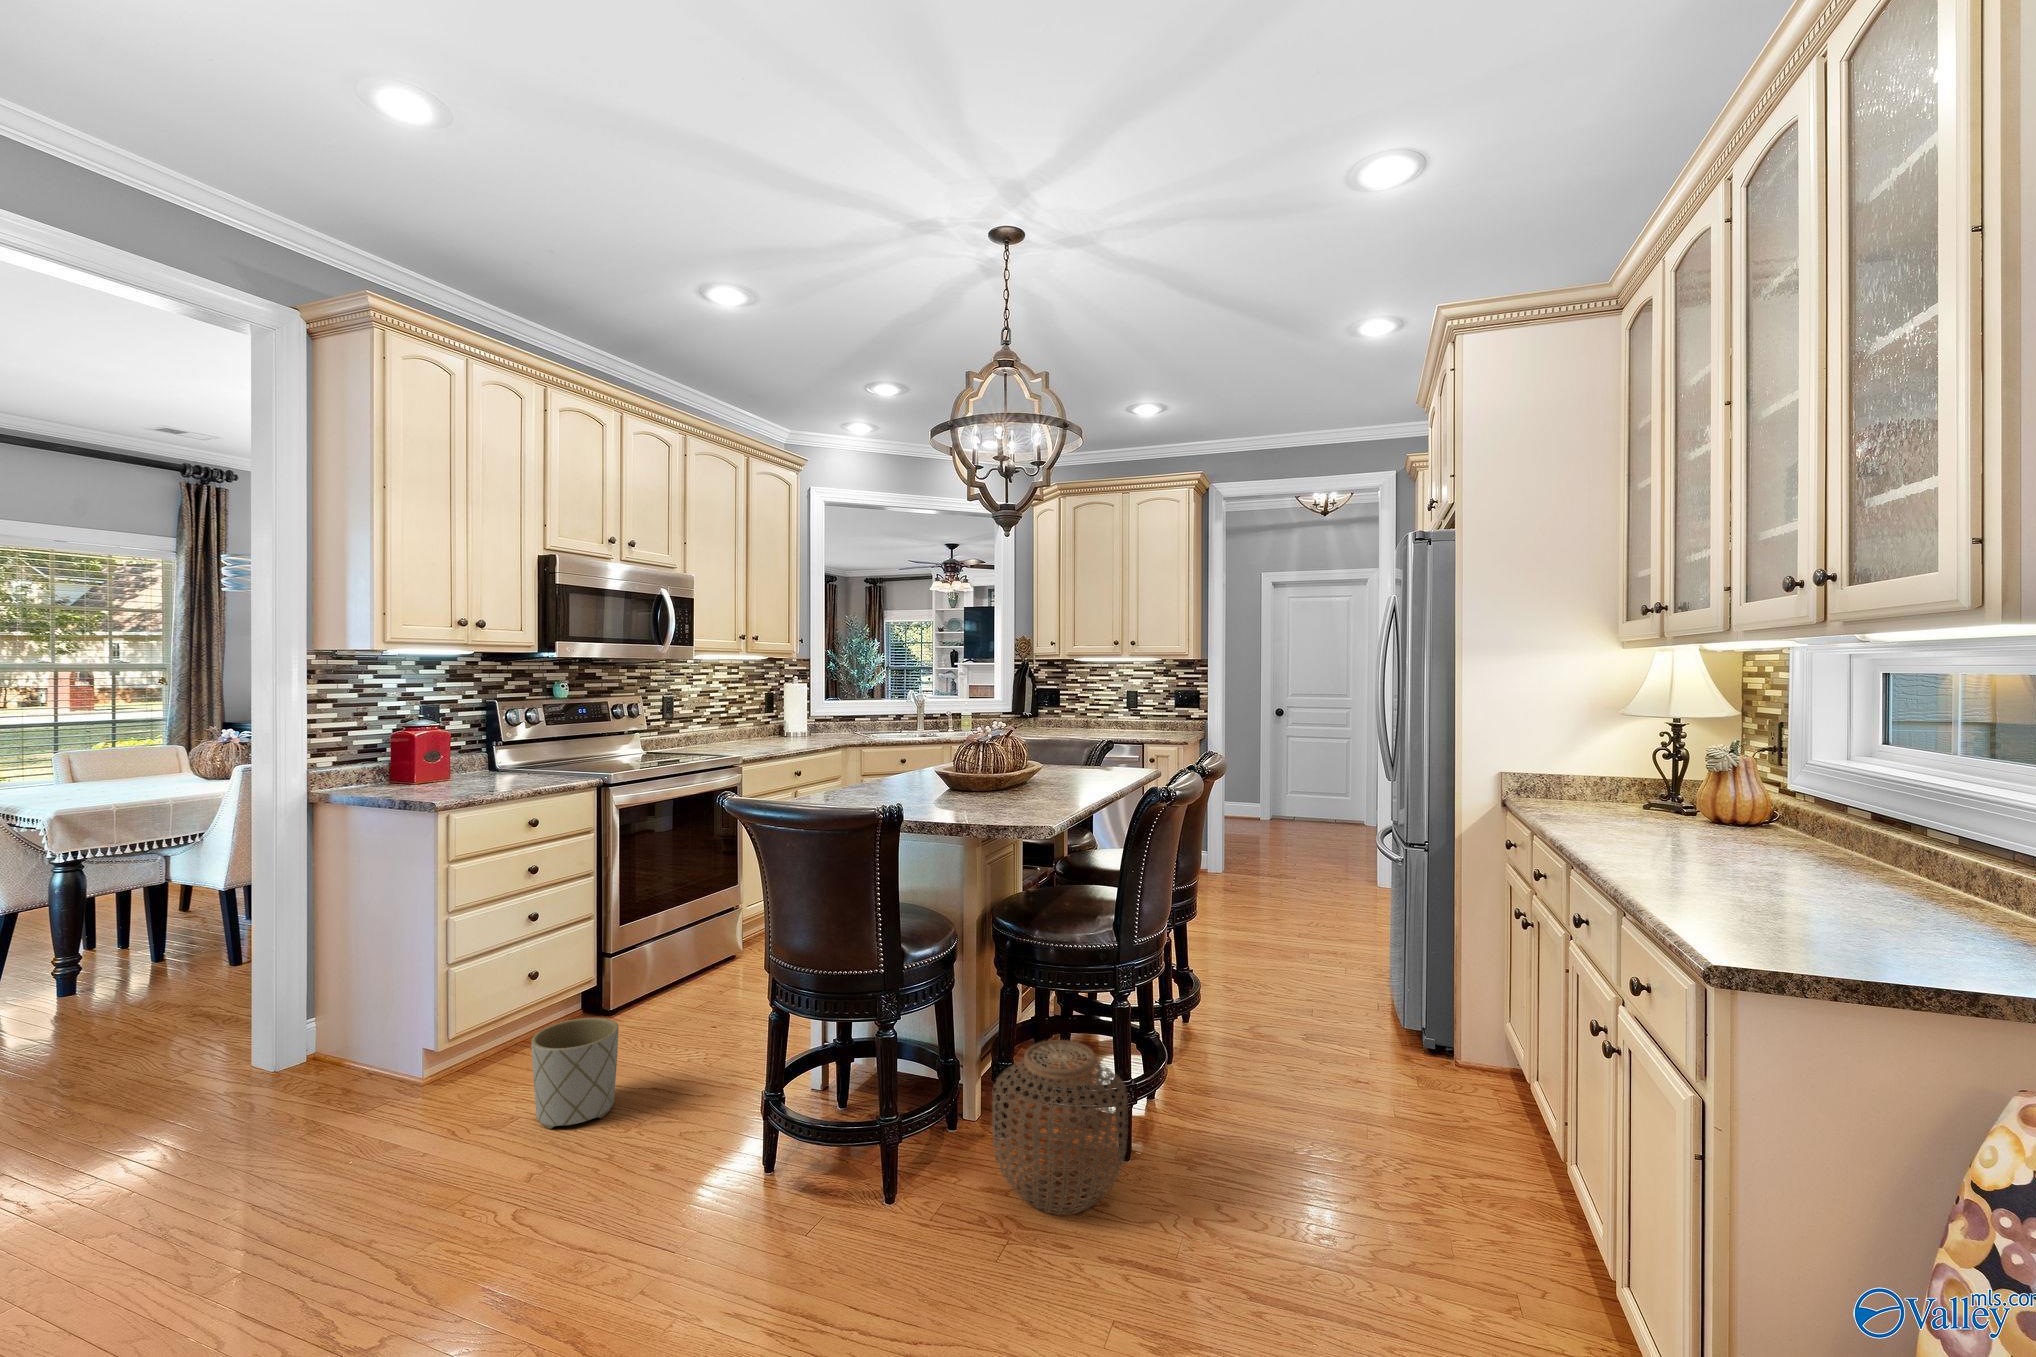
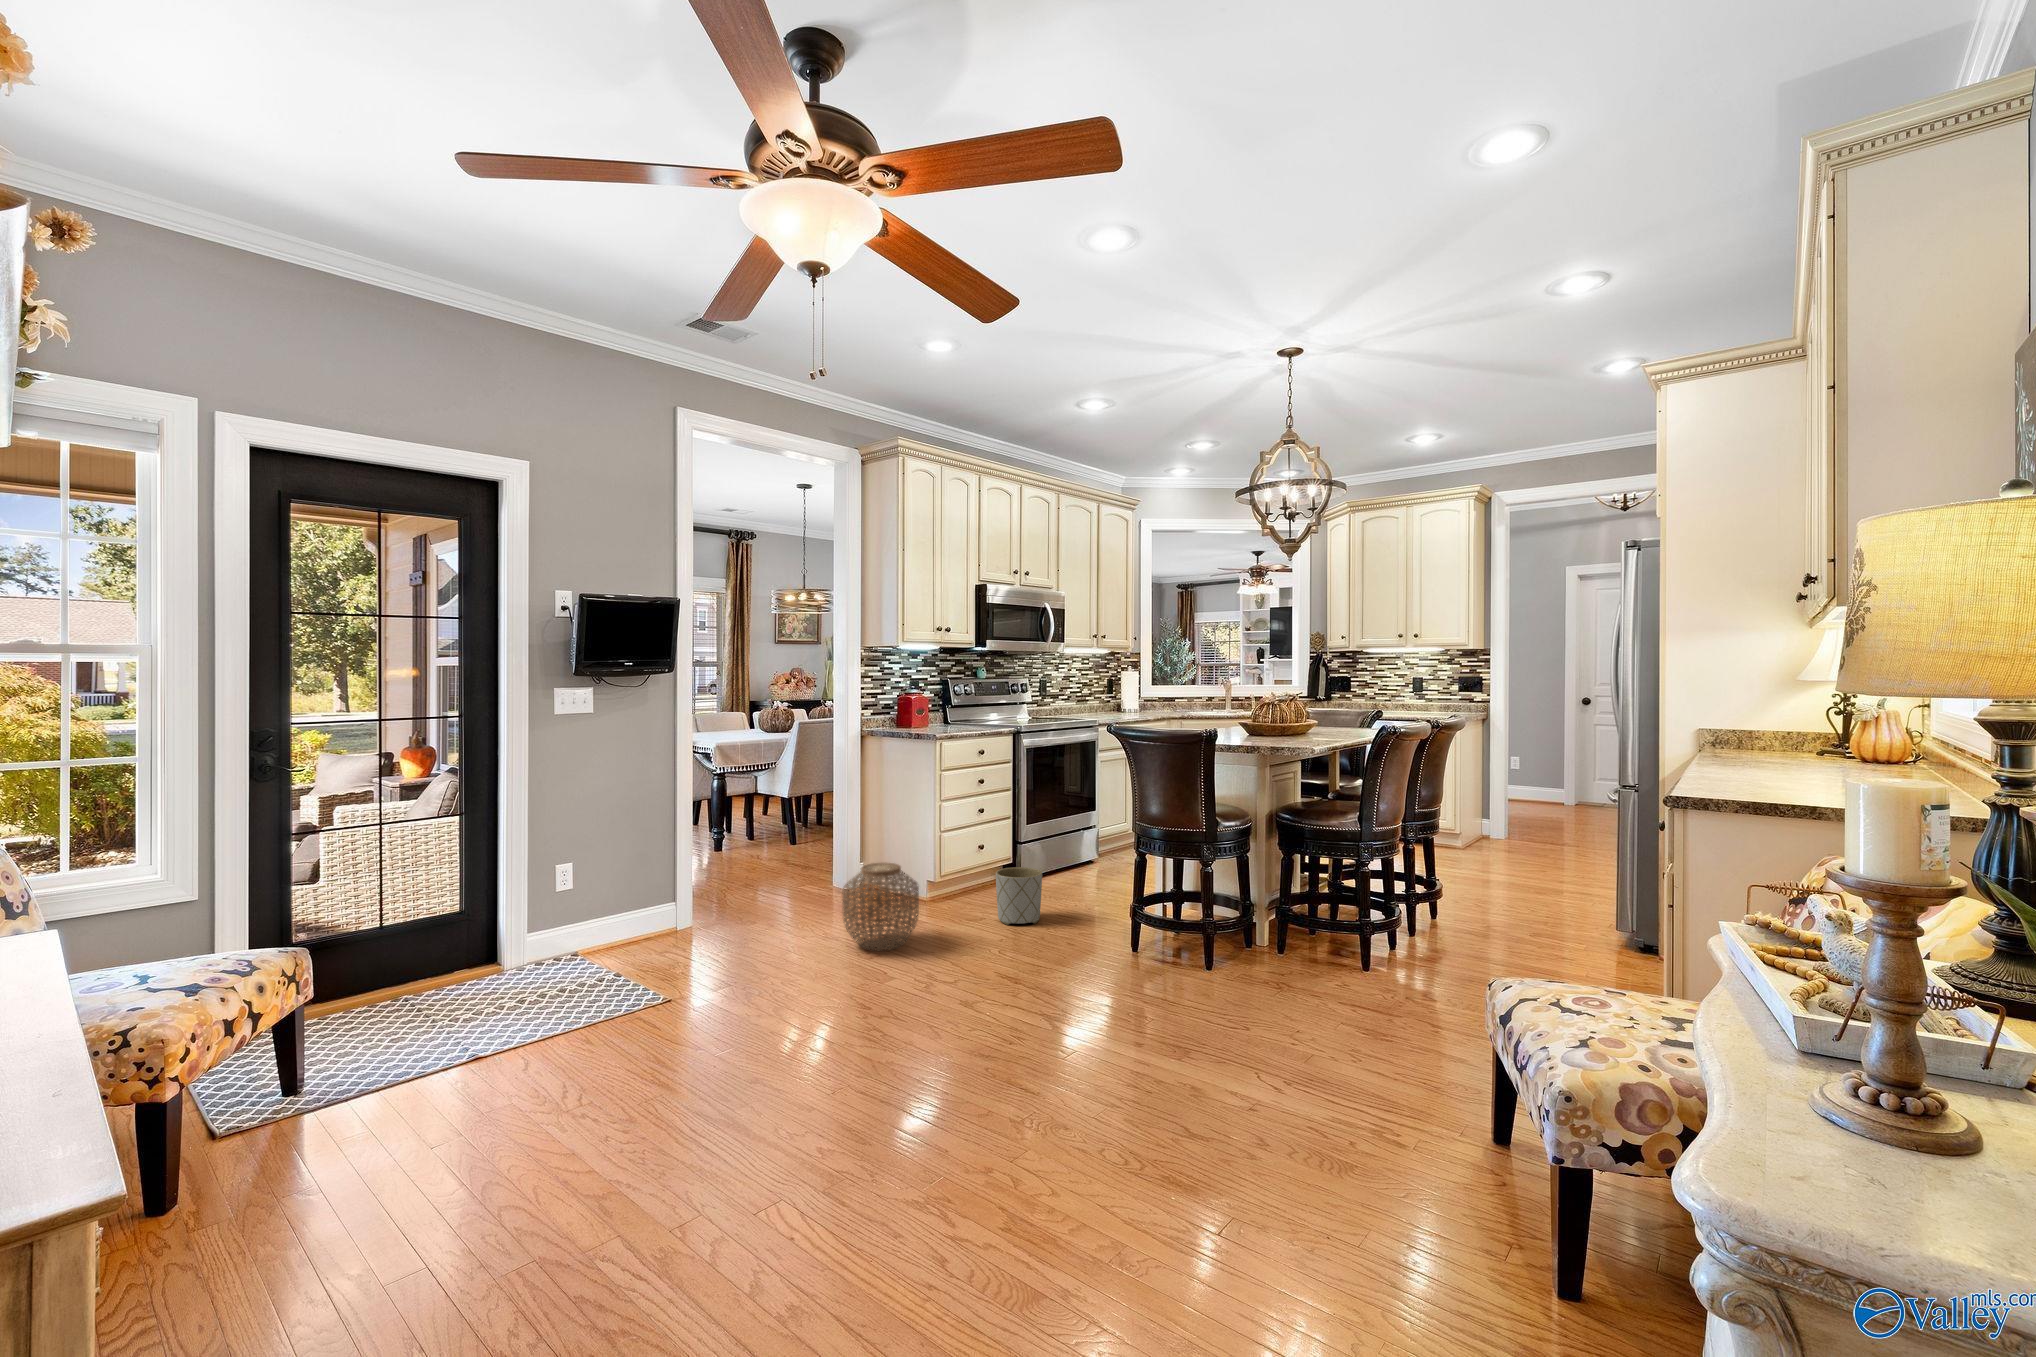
woven basket: present [992,1040,1128,1215] -> present [842,863,919,951]

